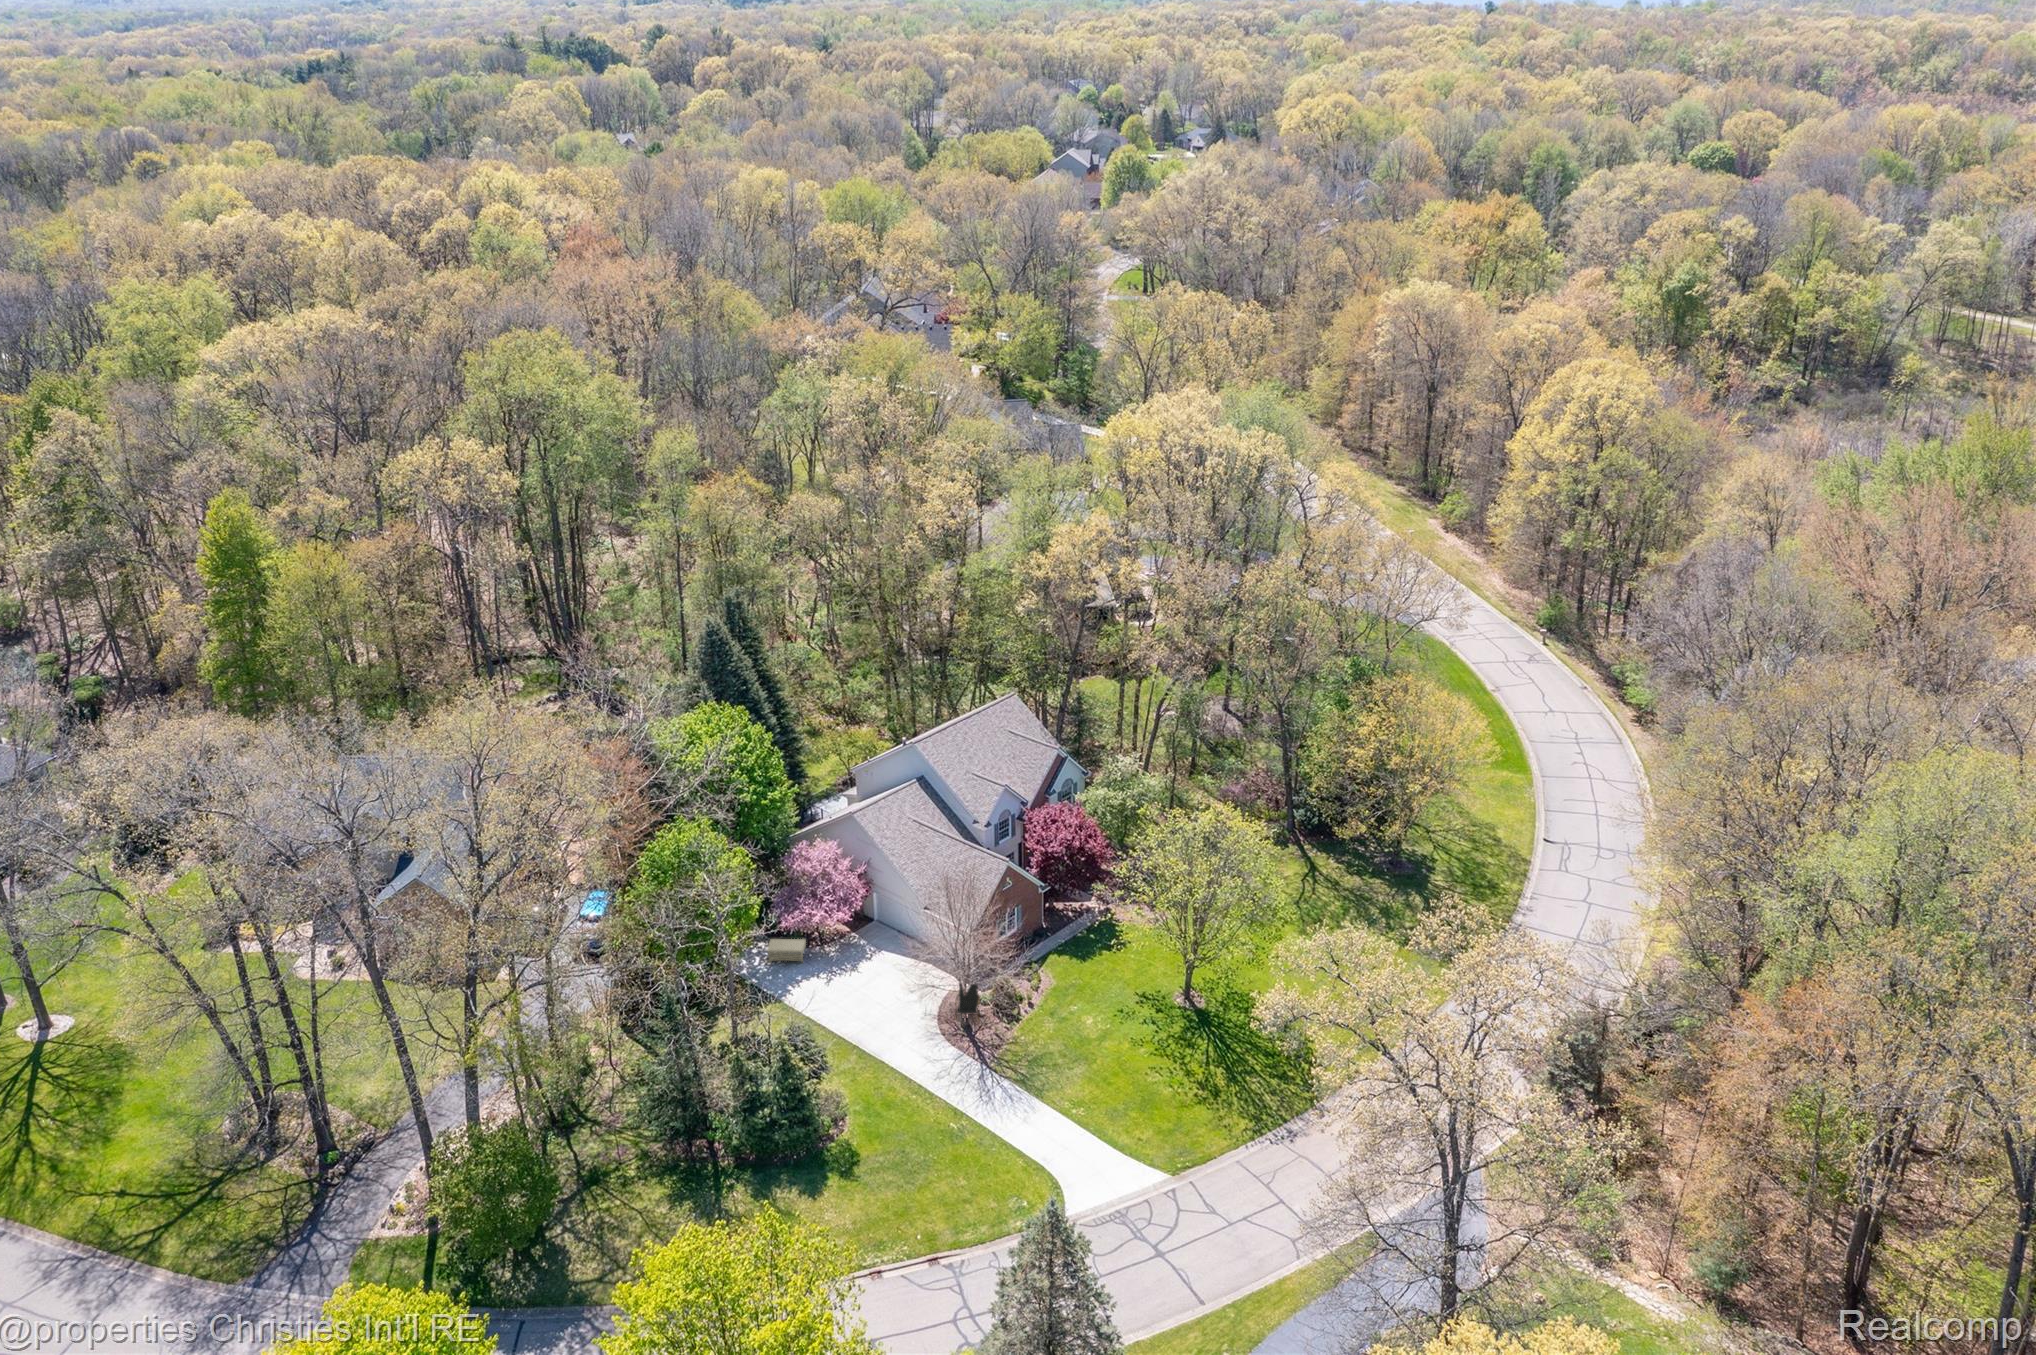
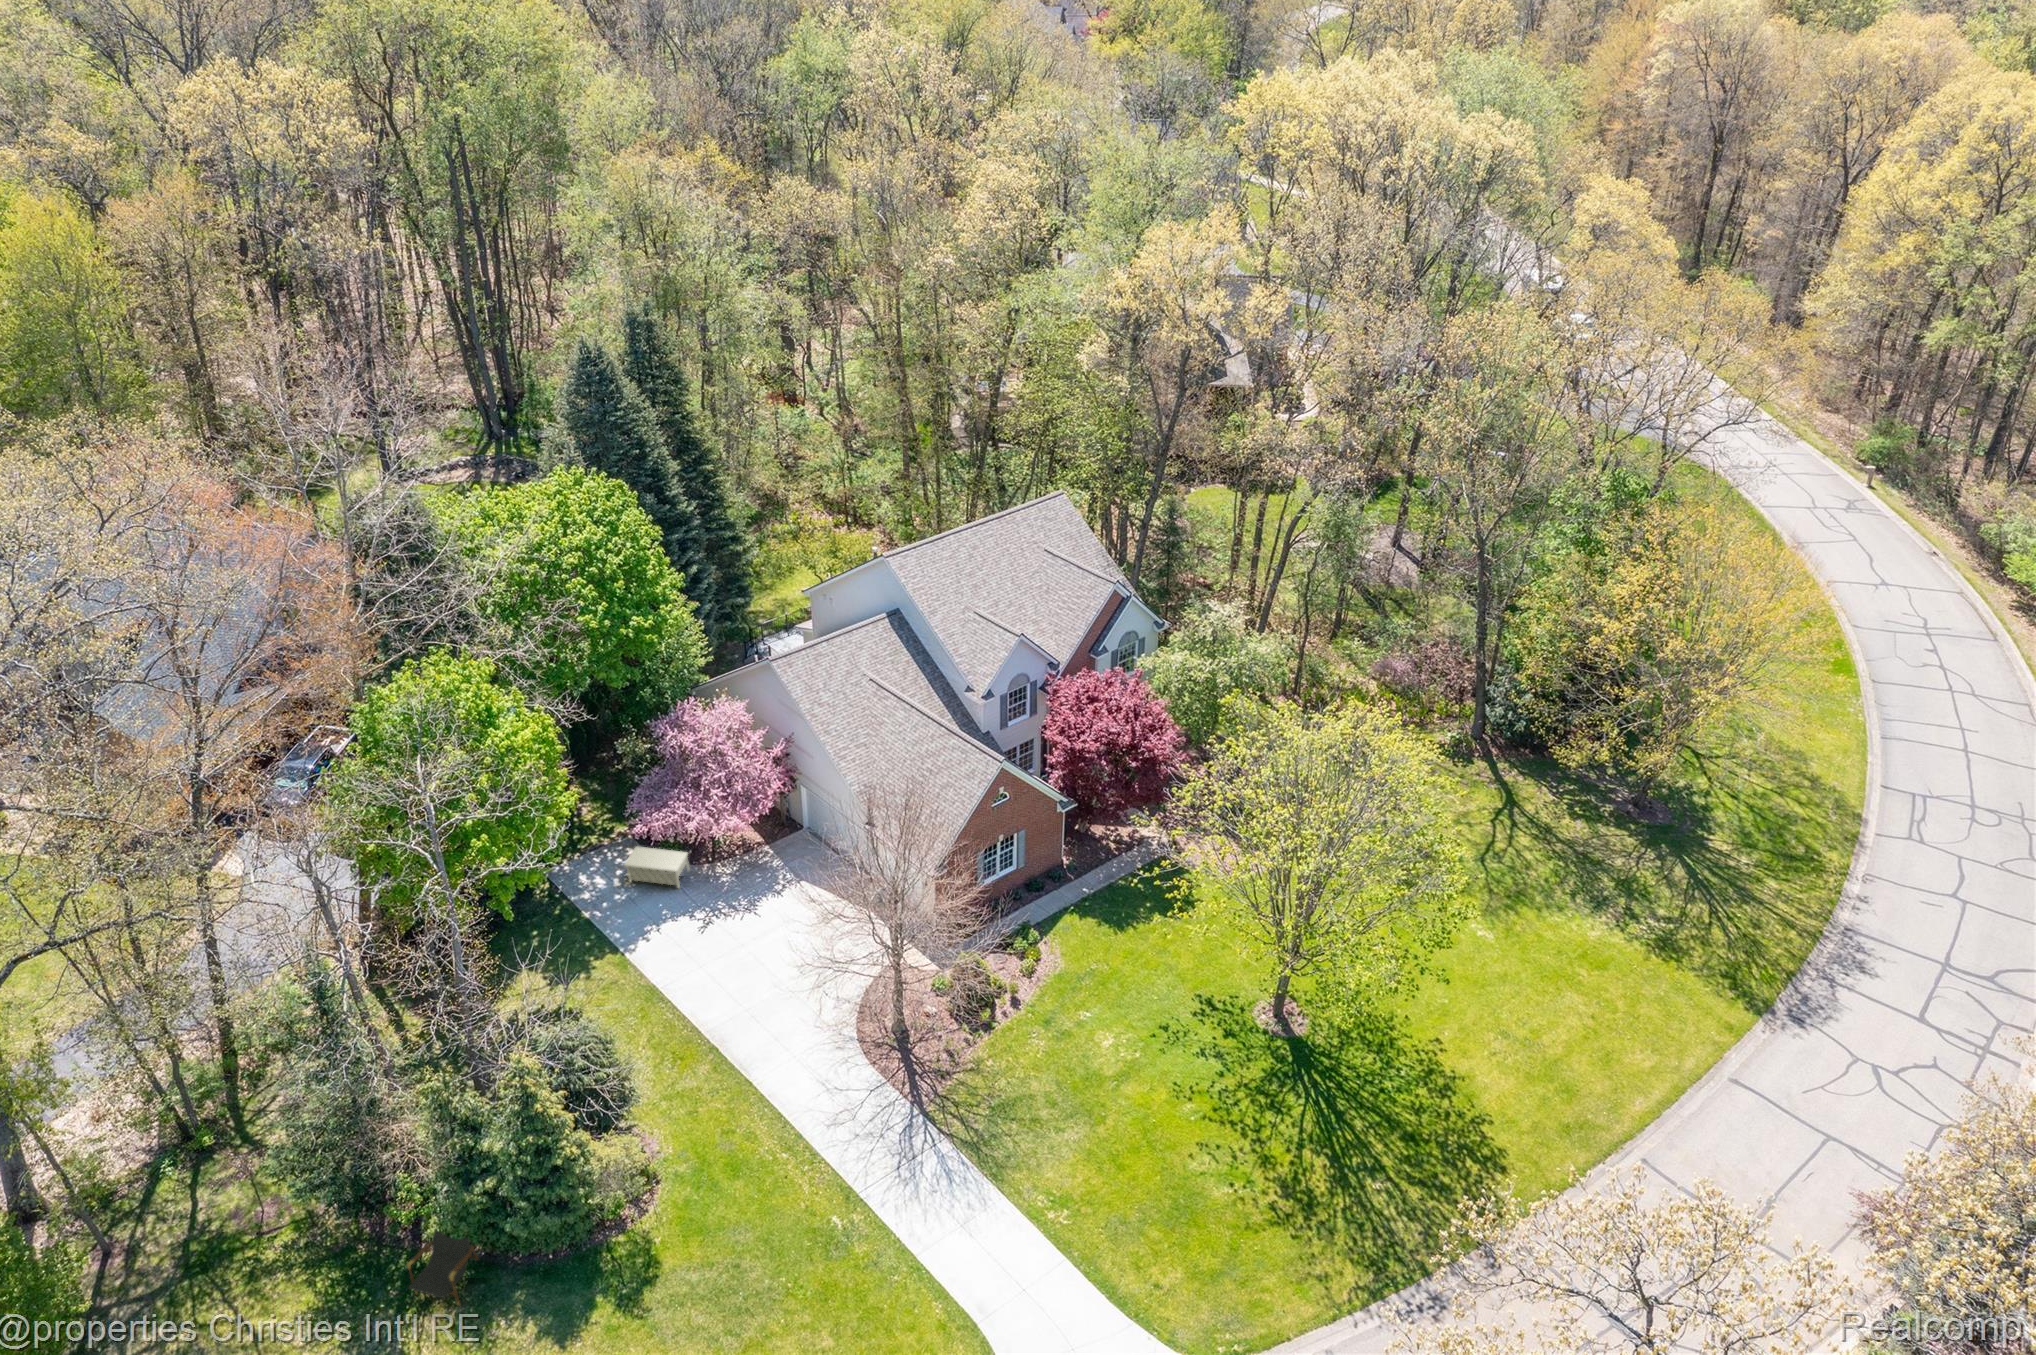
lounge chair: present [955,984,980,1019] -> present [407,1230,478,1305]

